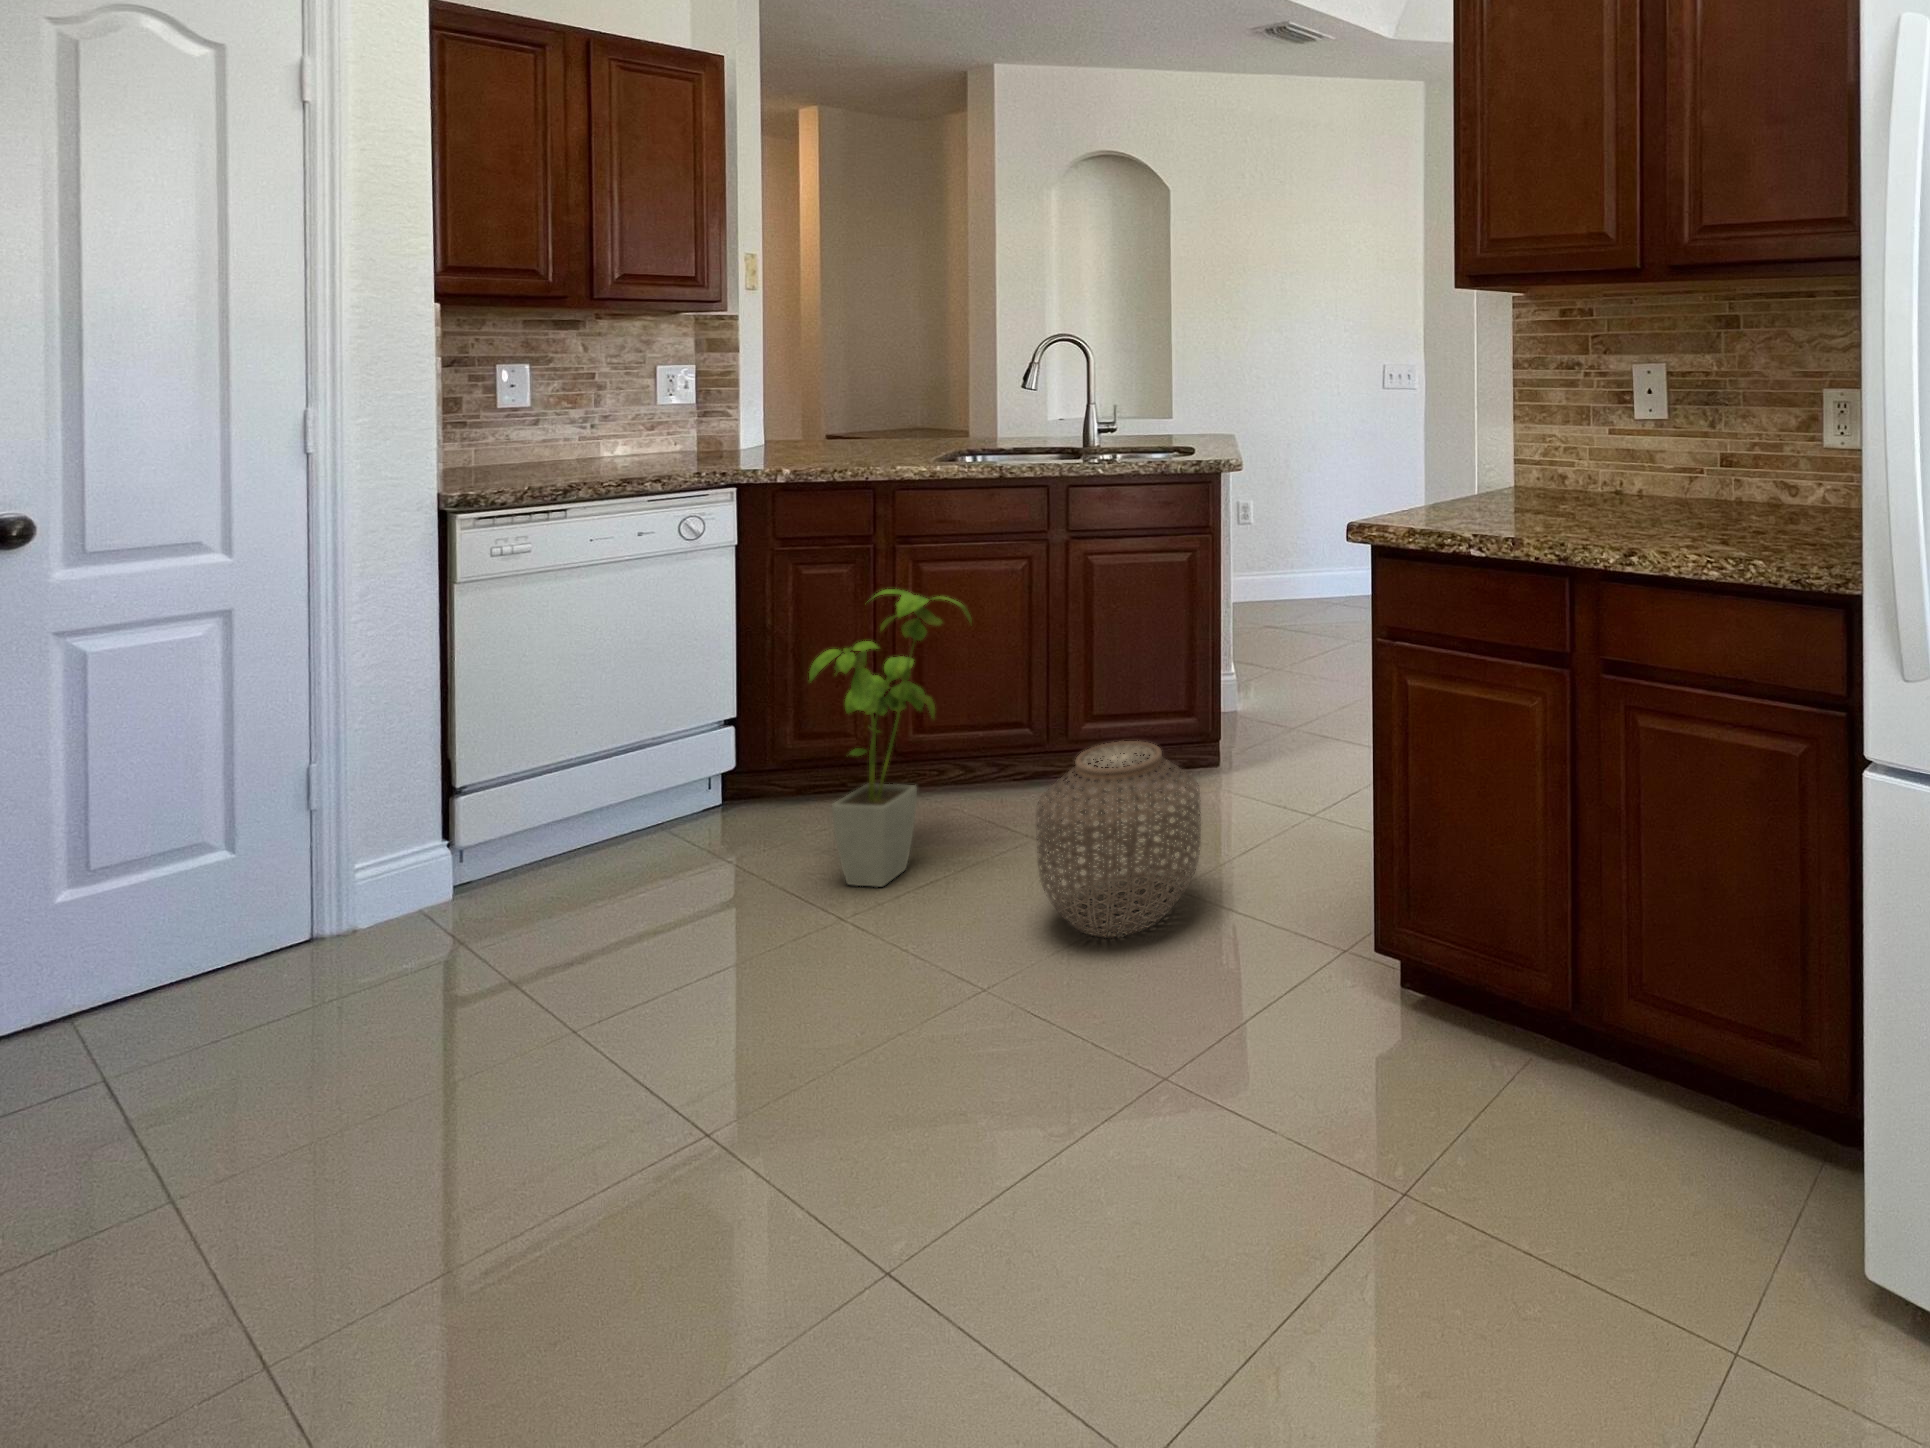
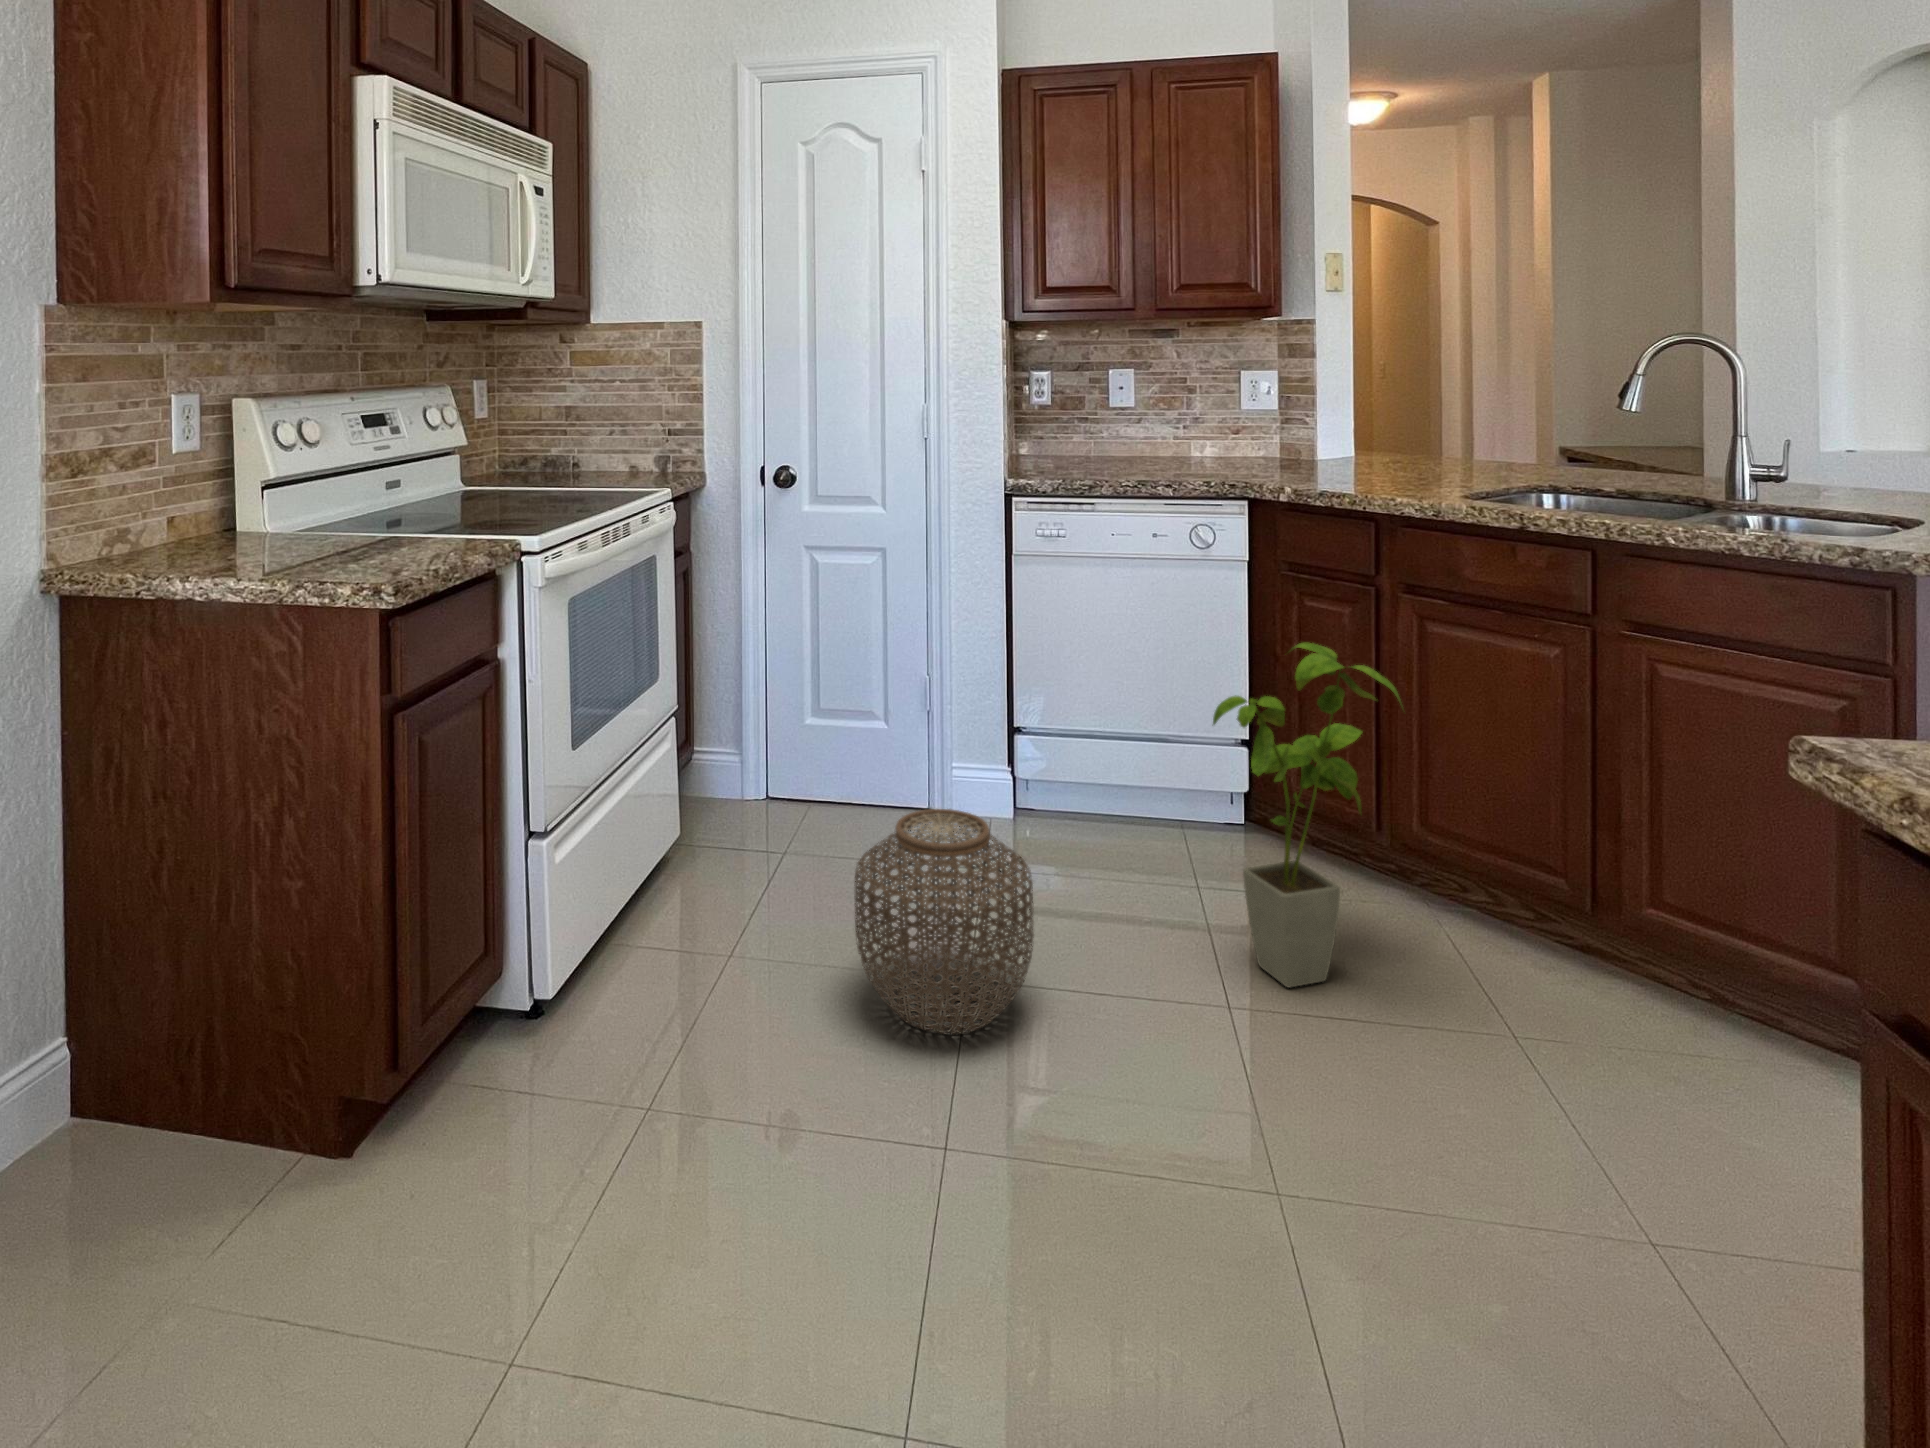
woven basket: present [1036,741,1201,938] -> present [854,809,1034,1034]

